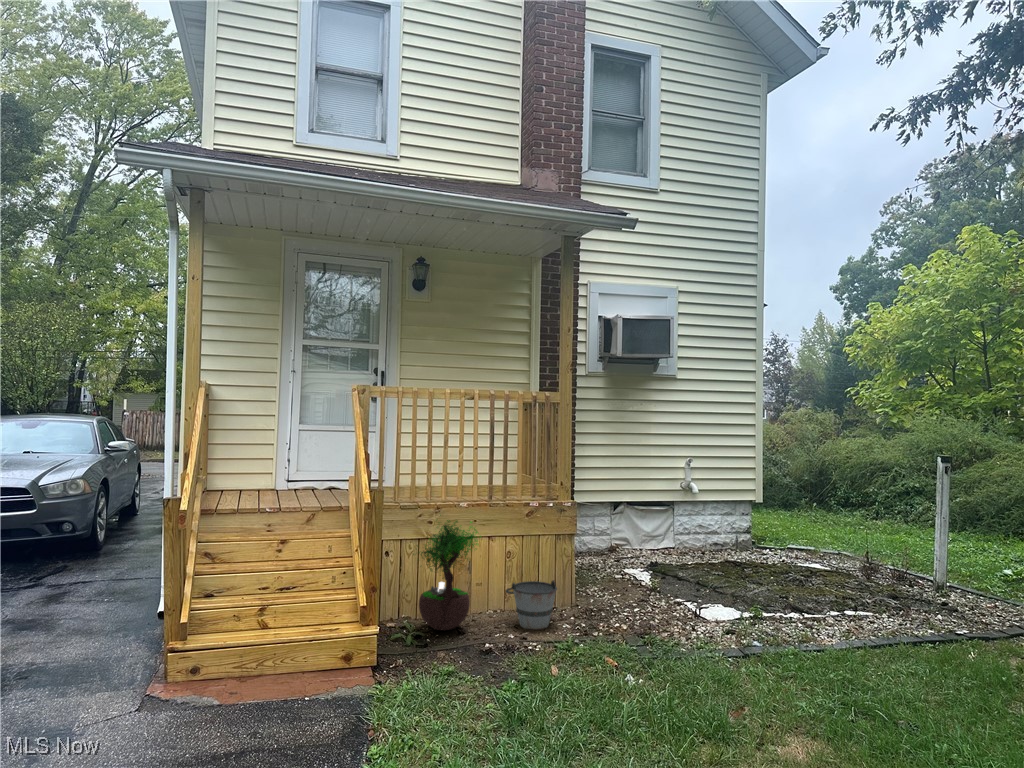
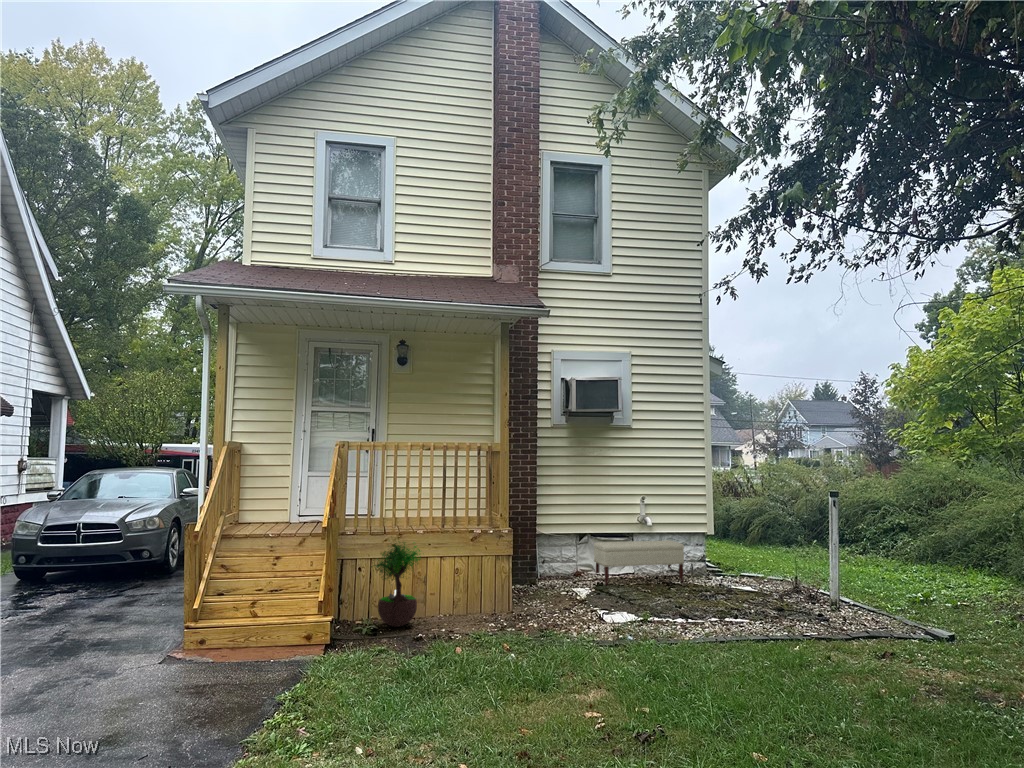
bench: none [632,509,736,563] -> present [594,540,684,585]
bucket: present [506,580,557,629] -> none [448,589,487,628]

